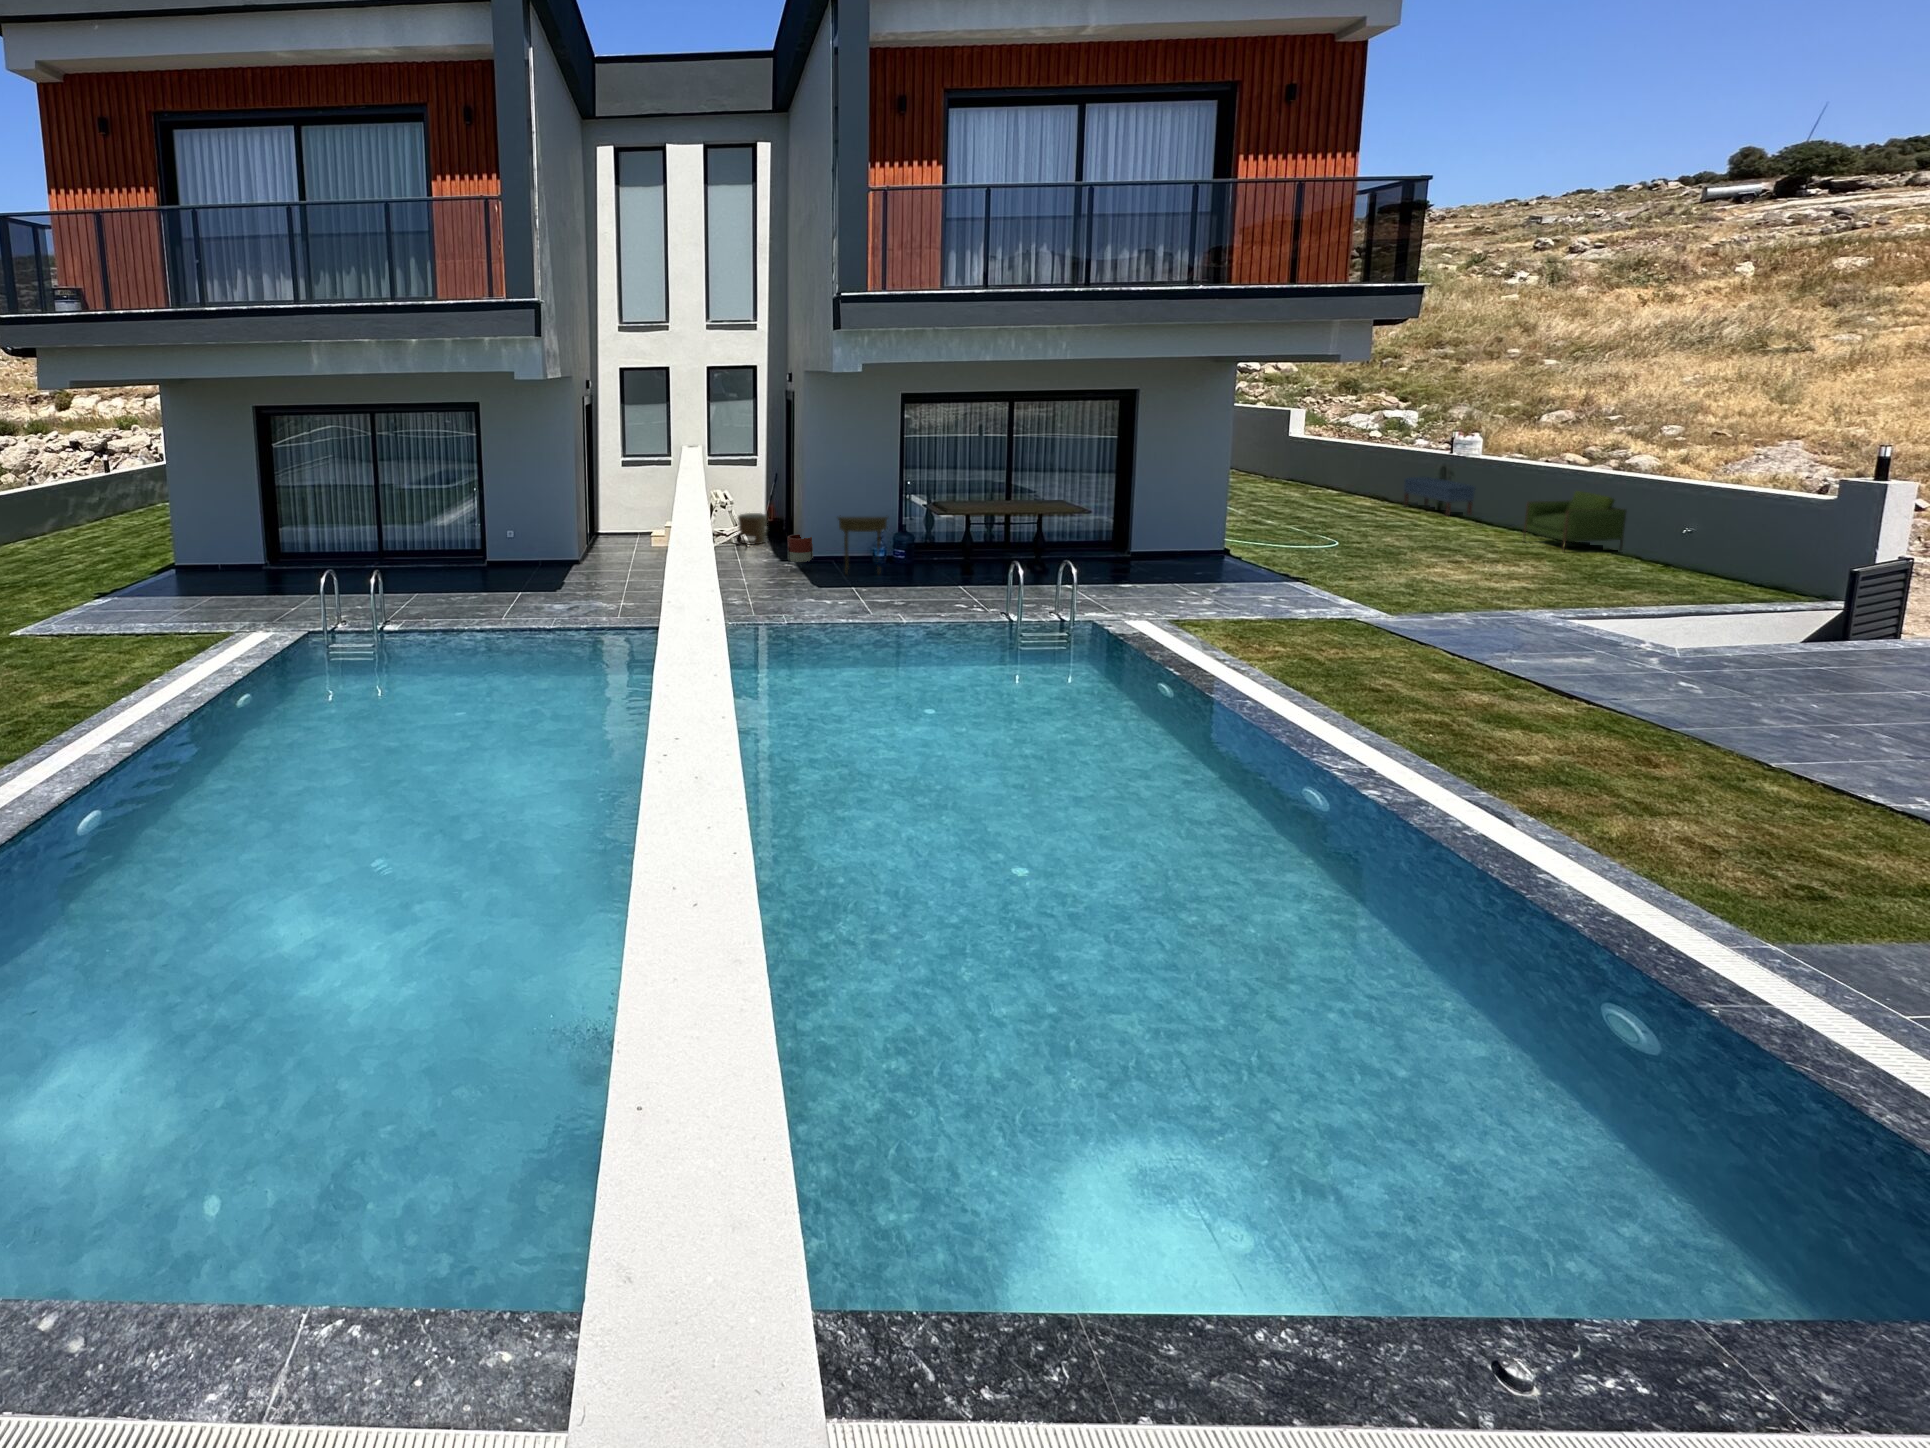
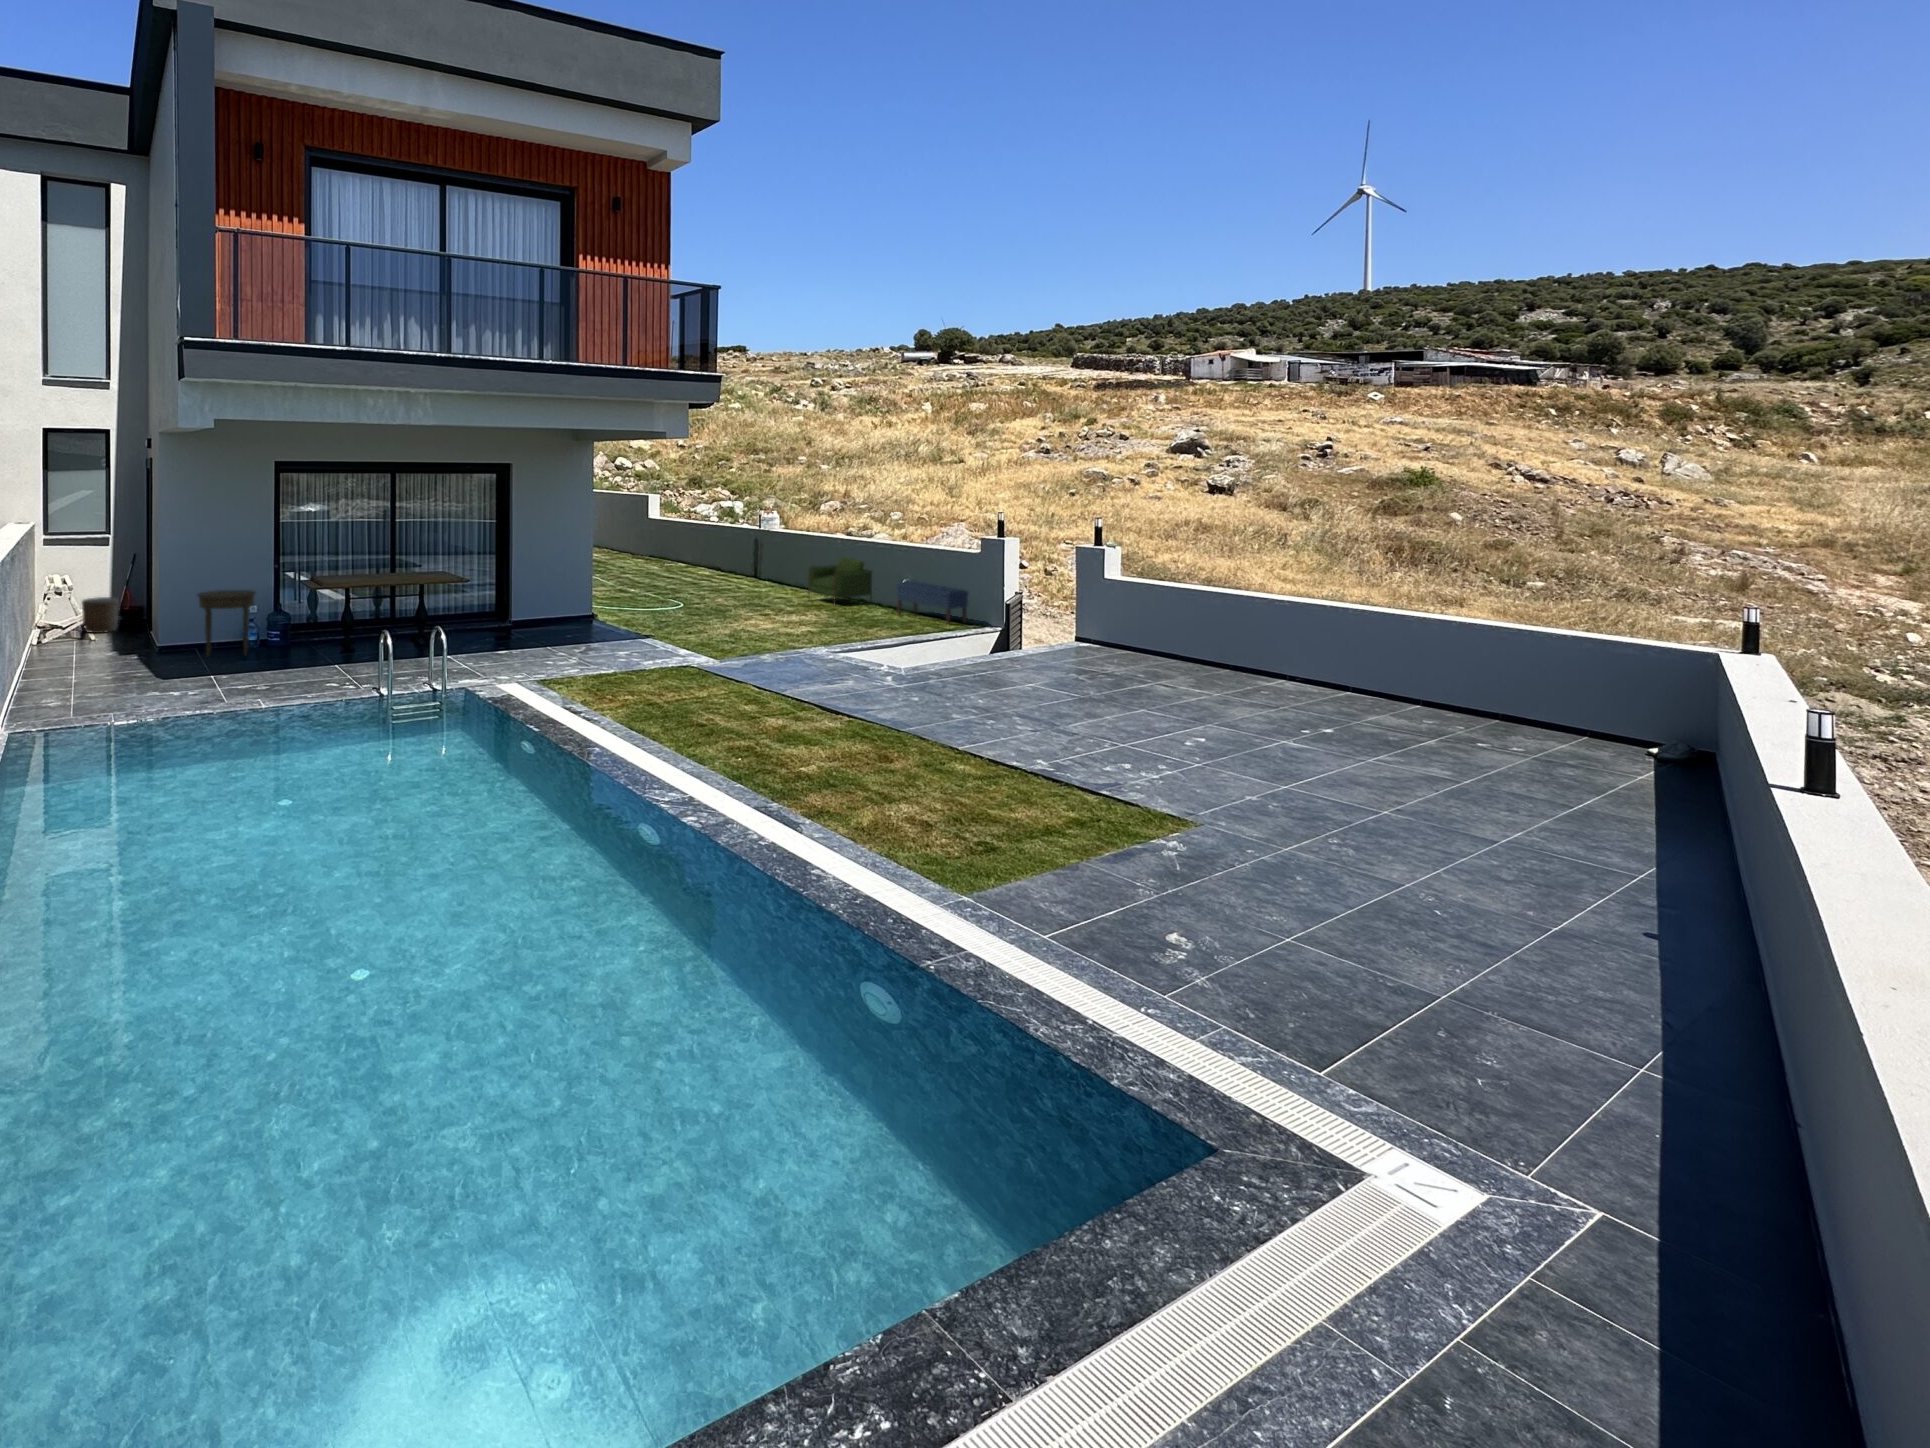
bench: present [1404,477,1475,516] -> present [897,581,968,624]
planter: present [788,534,813,571] -> none [138,615,169,658]

